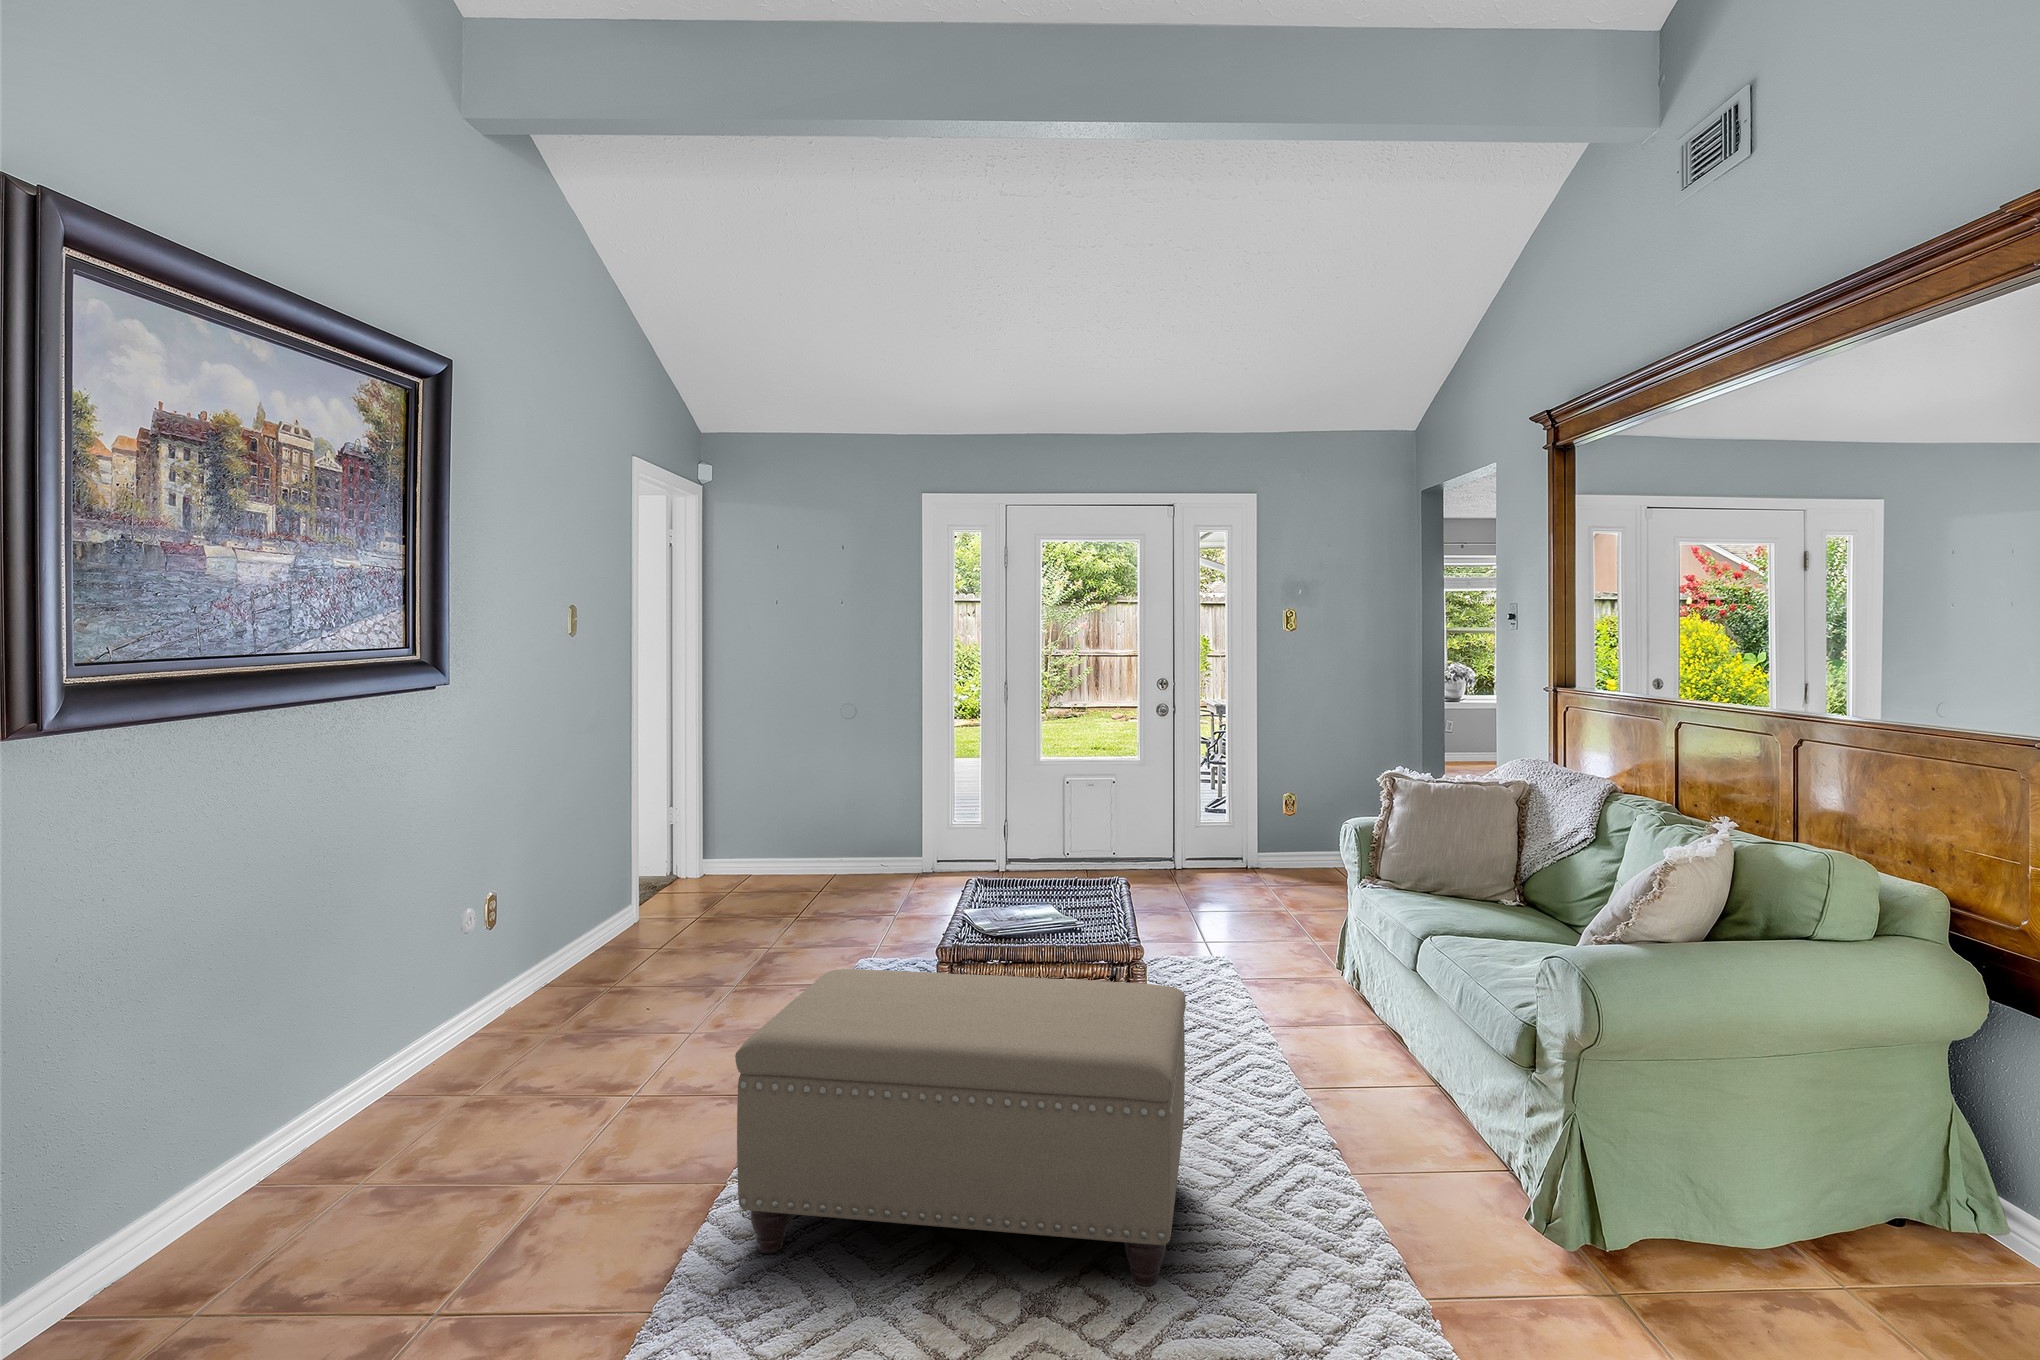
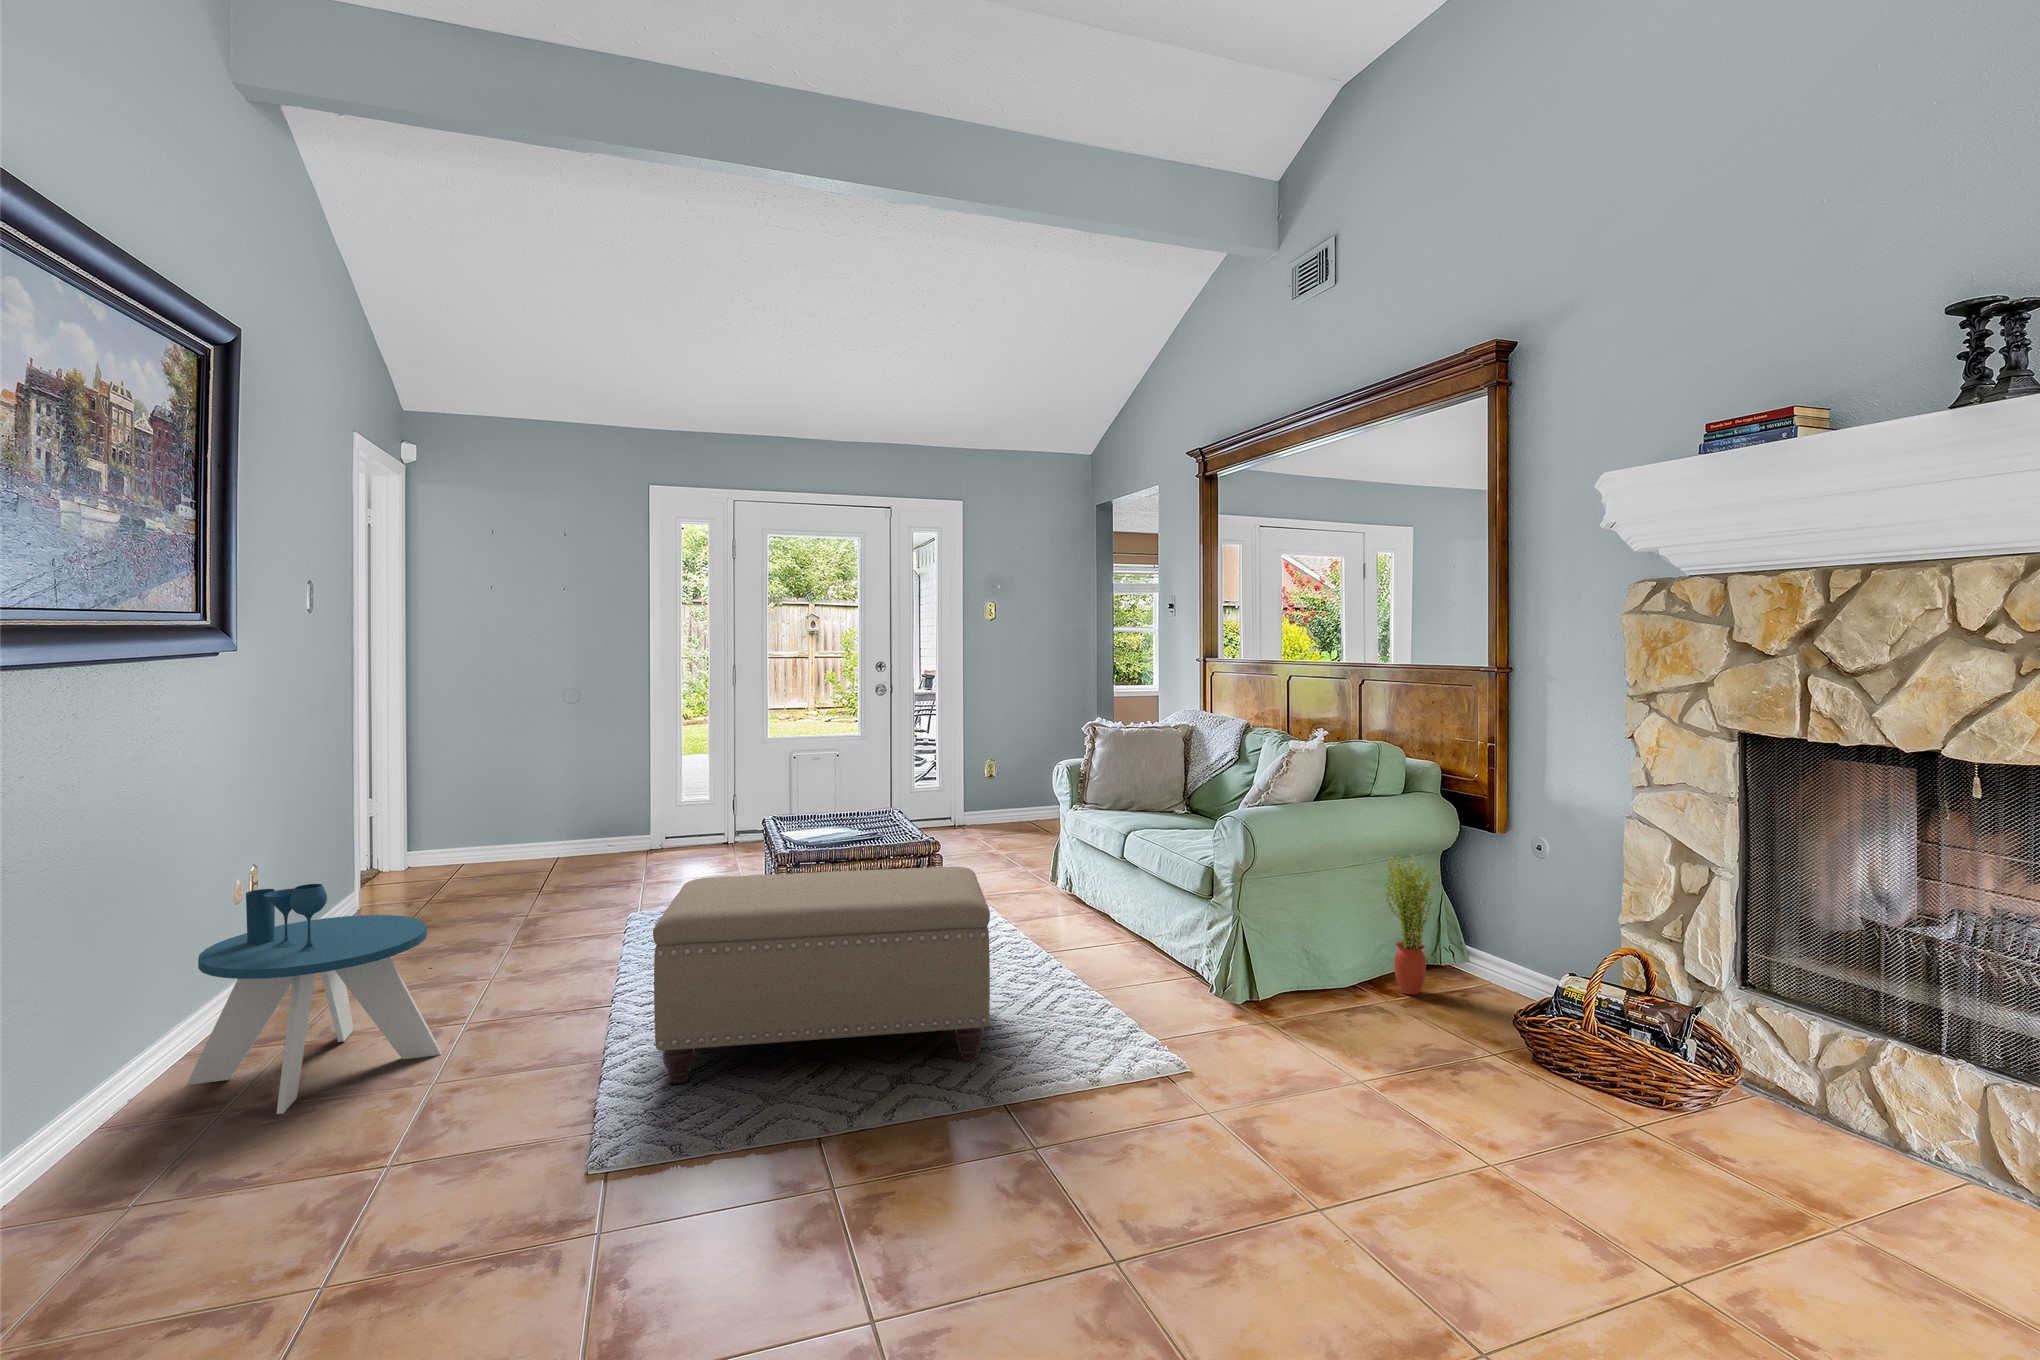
side table: none [311,939,564,1212] -> present [187,884,442,1114]
potted plant: none [1839,1042,1946,1279] -> present [1385,853,1440,995]

